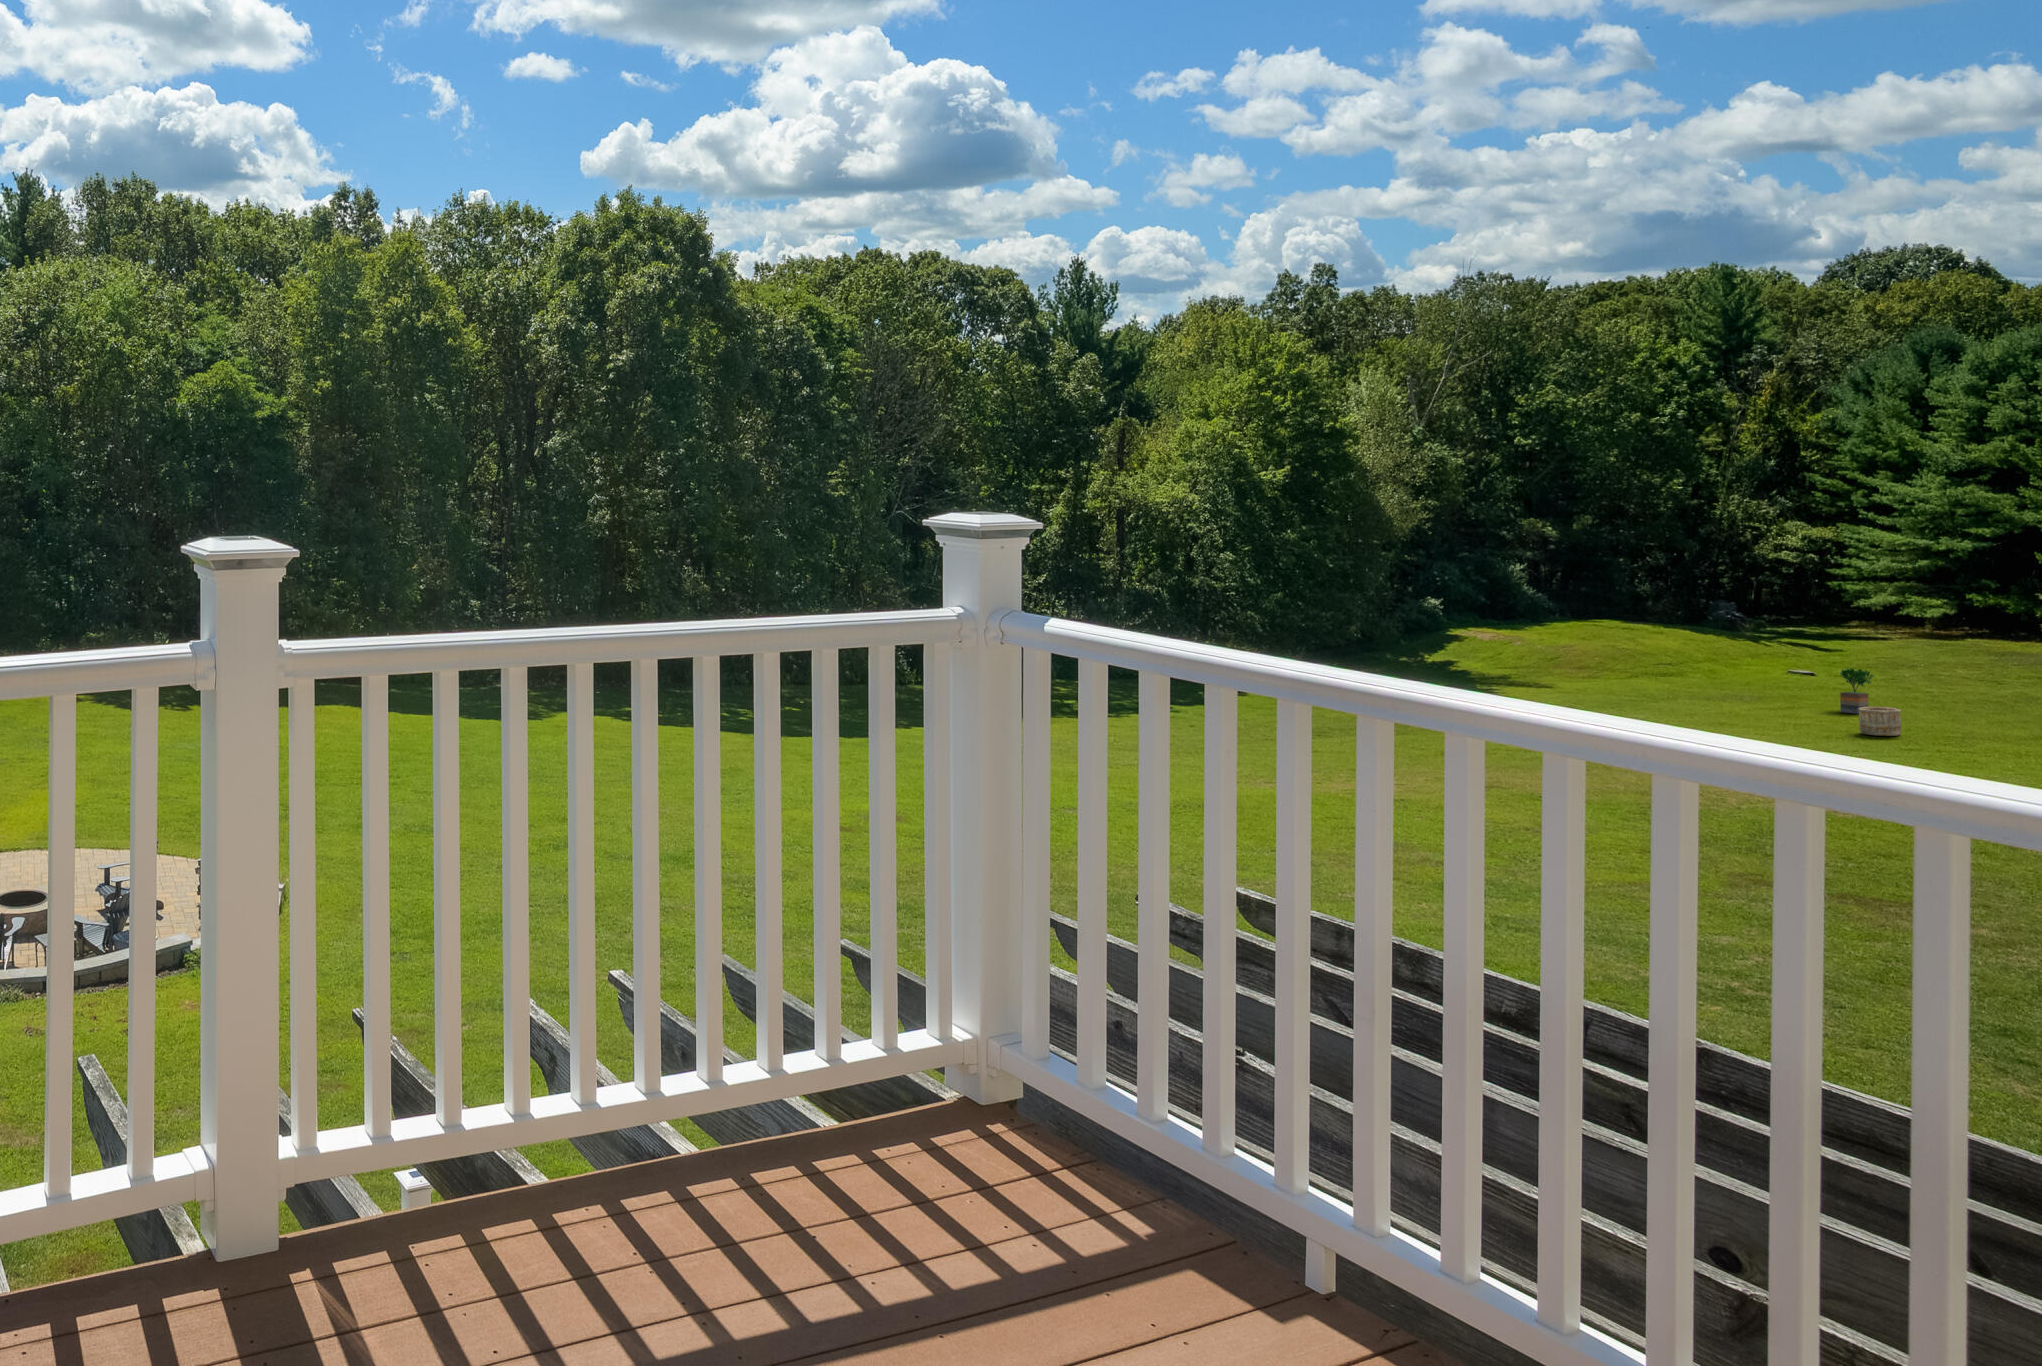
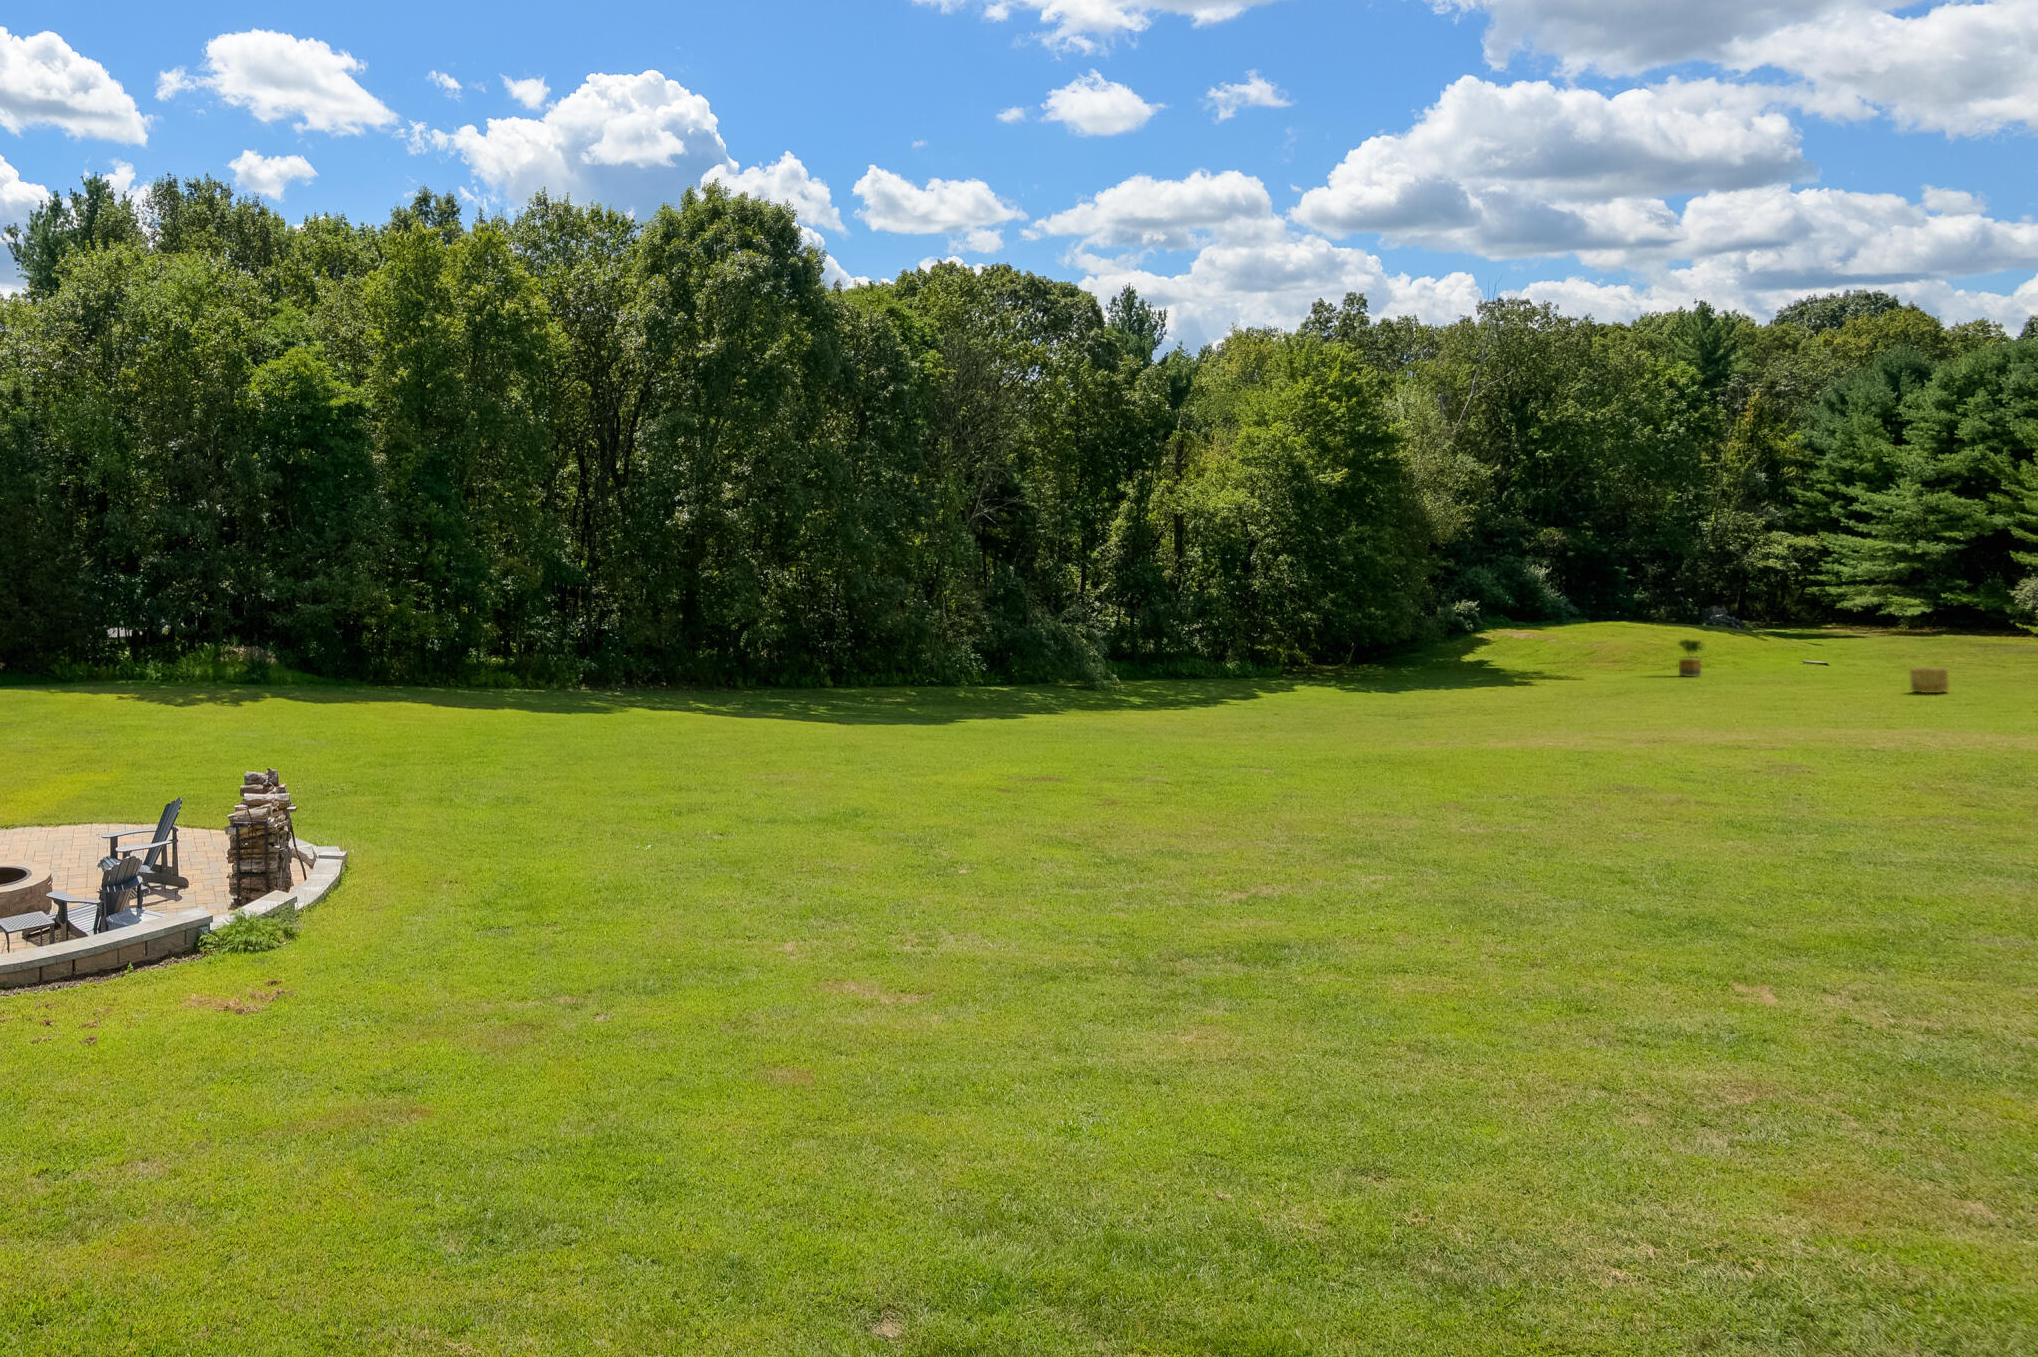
potted tree: present [1840,668,1874,714] -> present [1678,640,1703,677]

